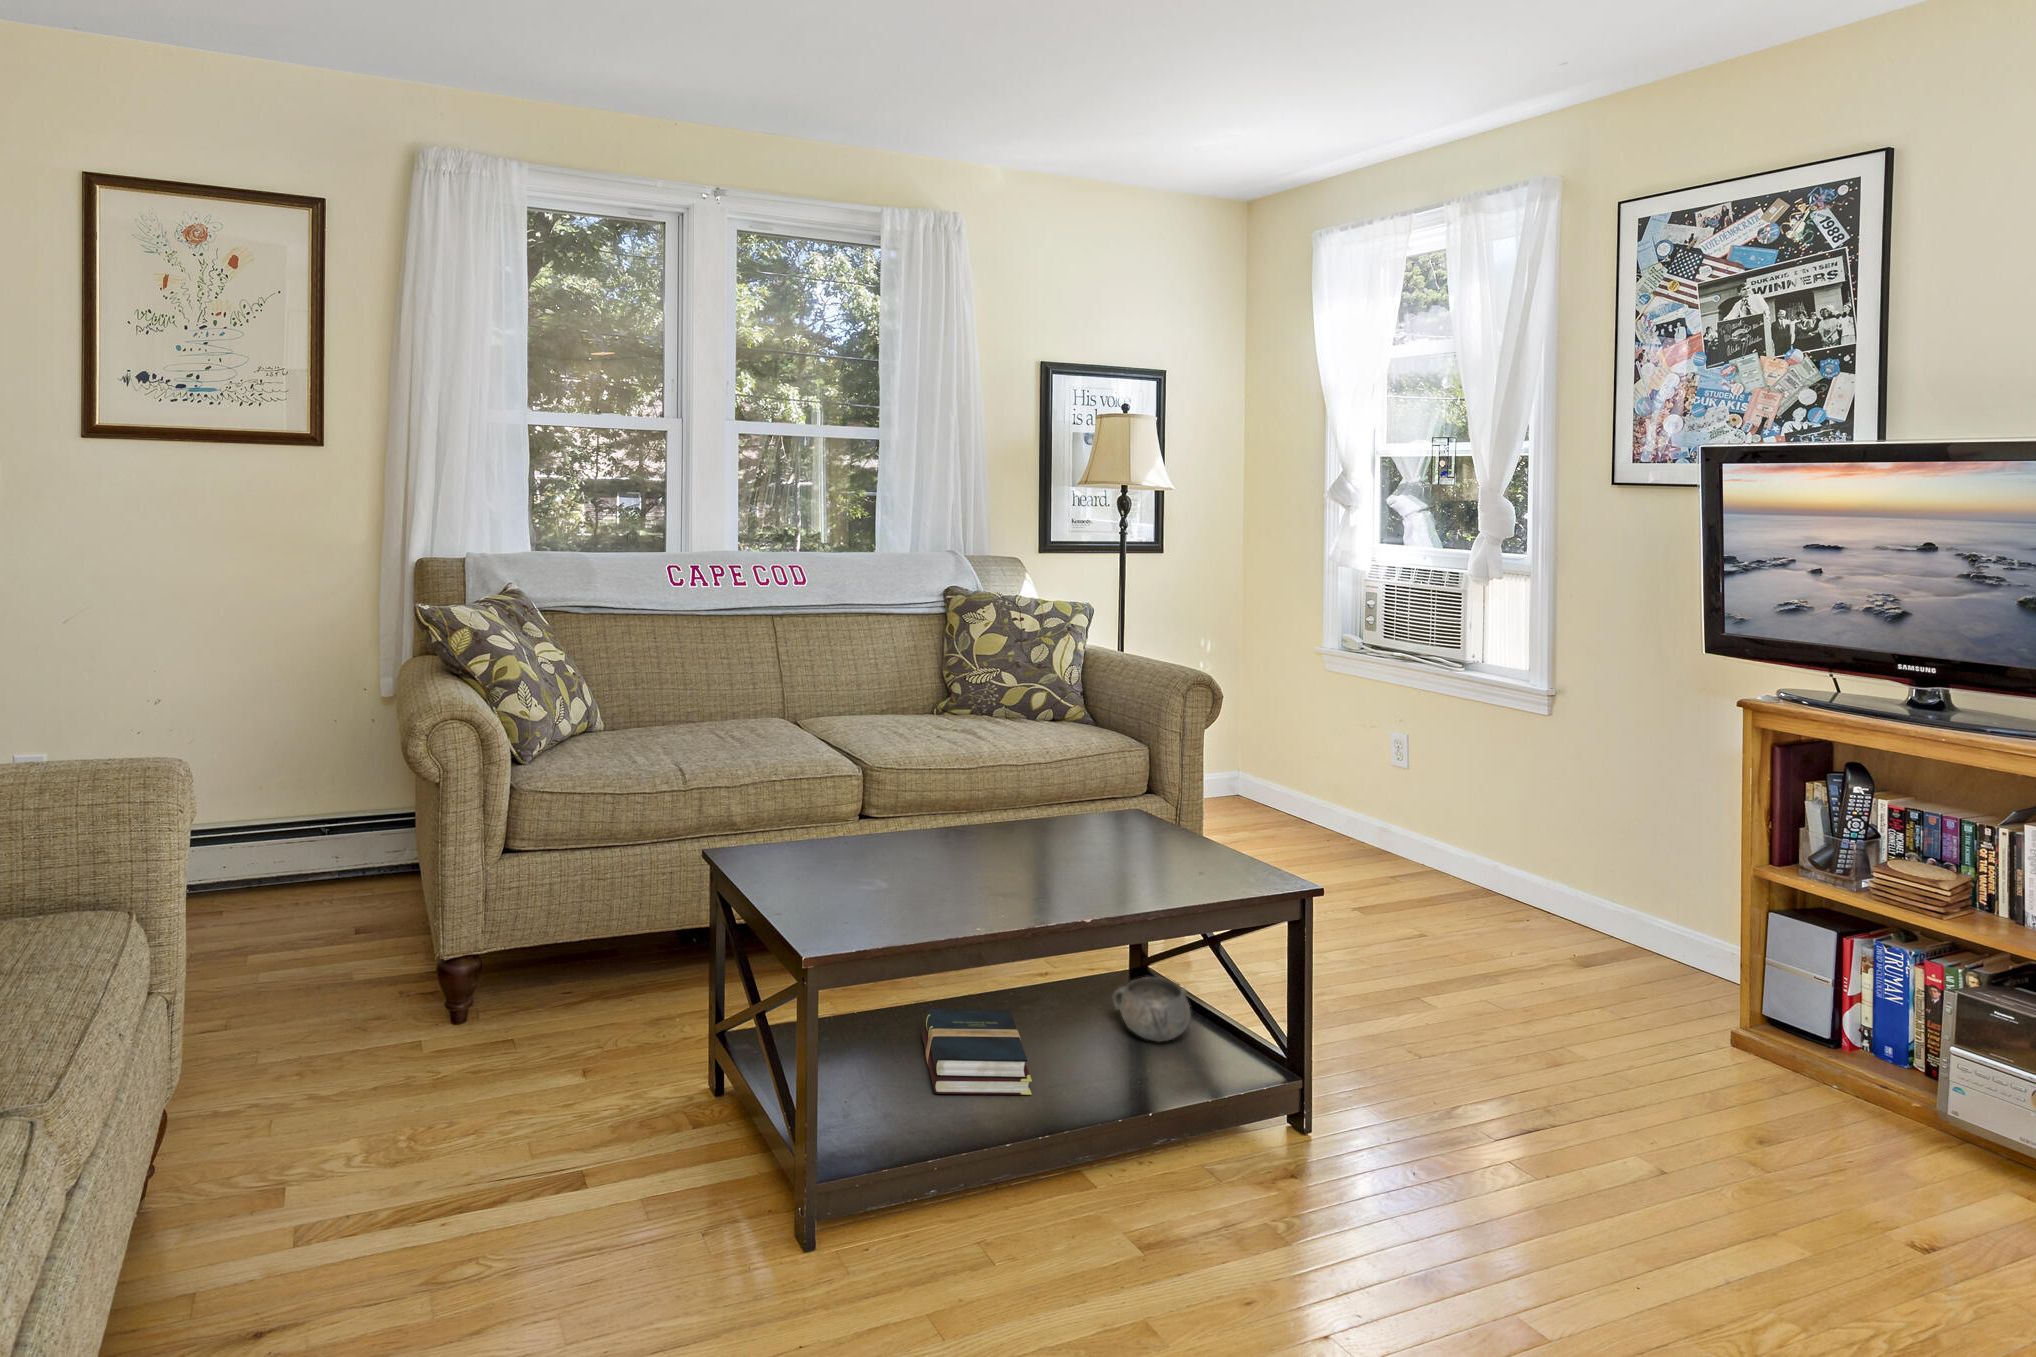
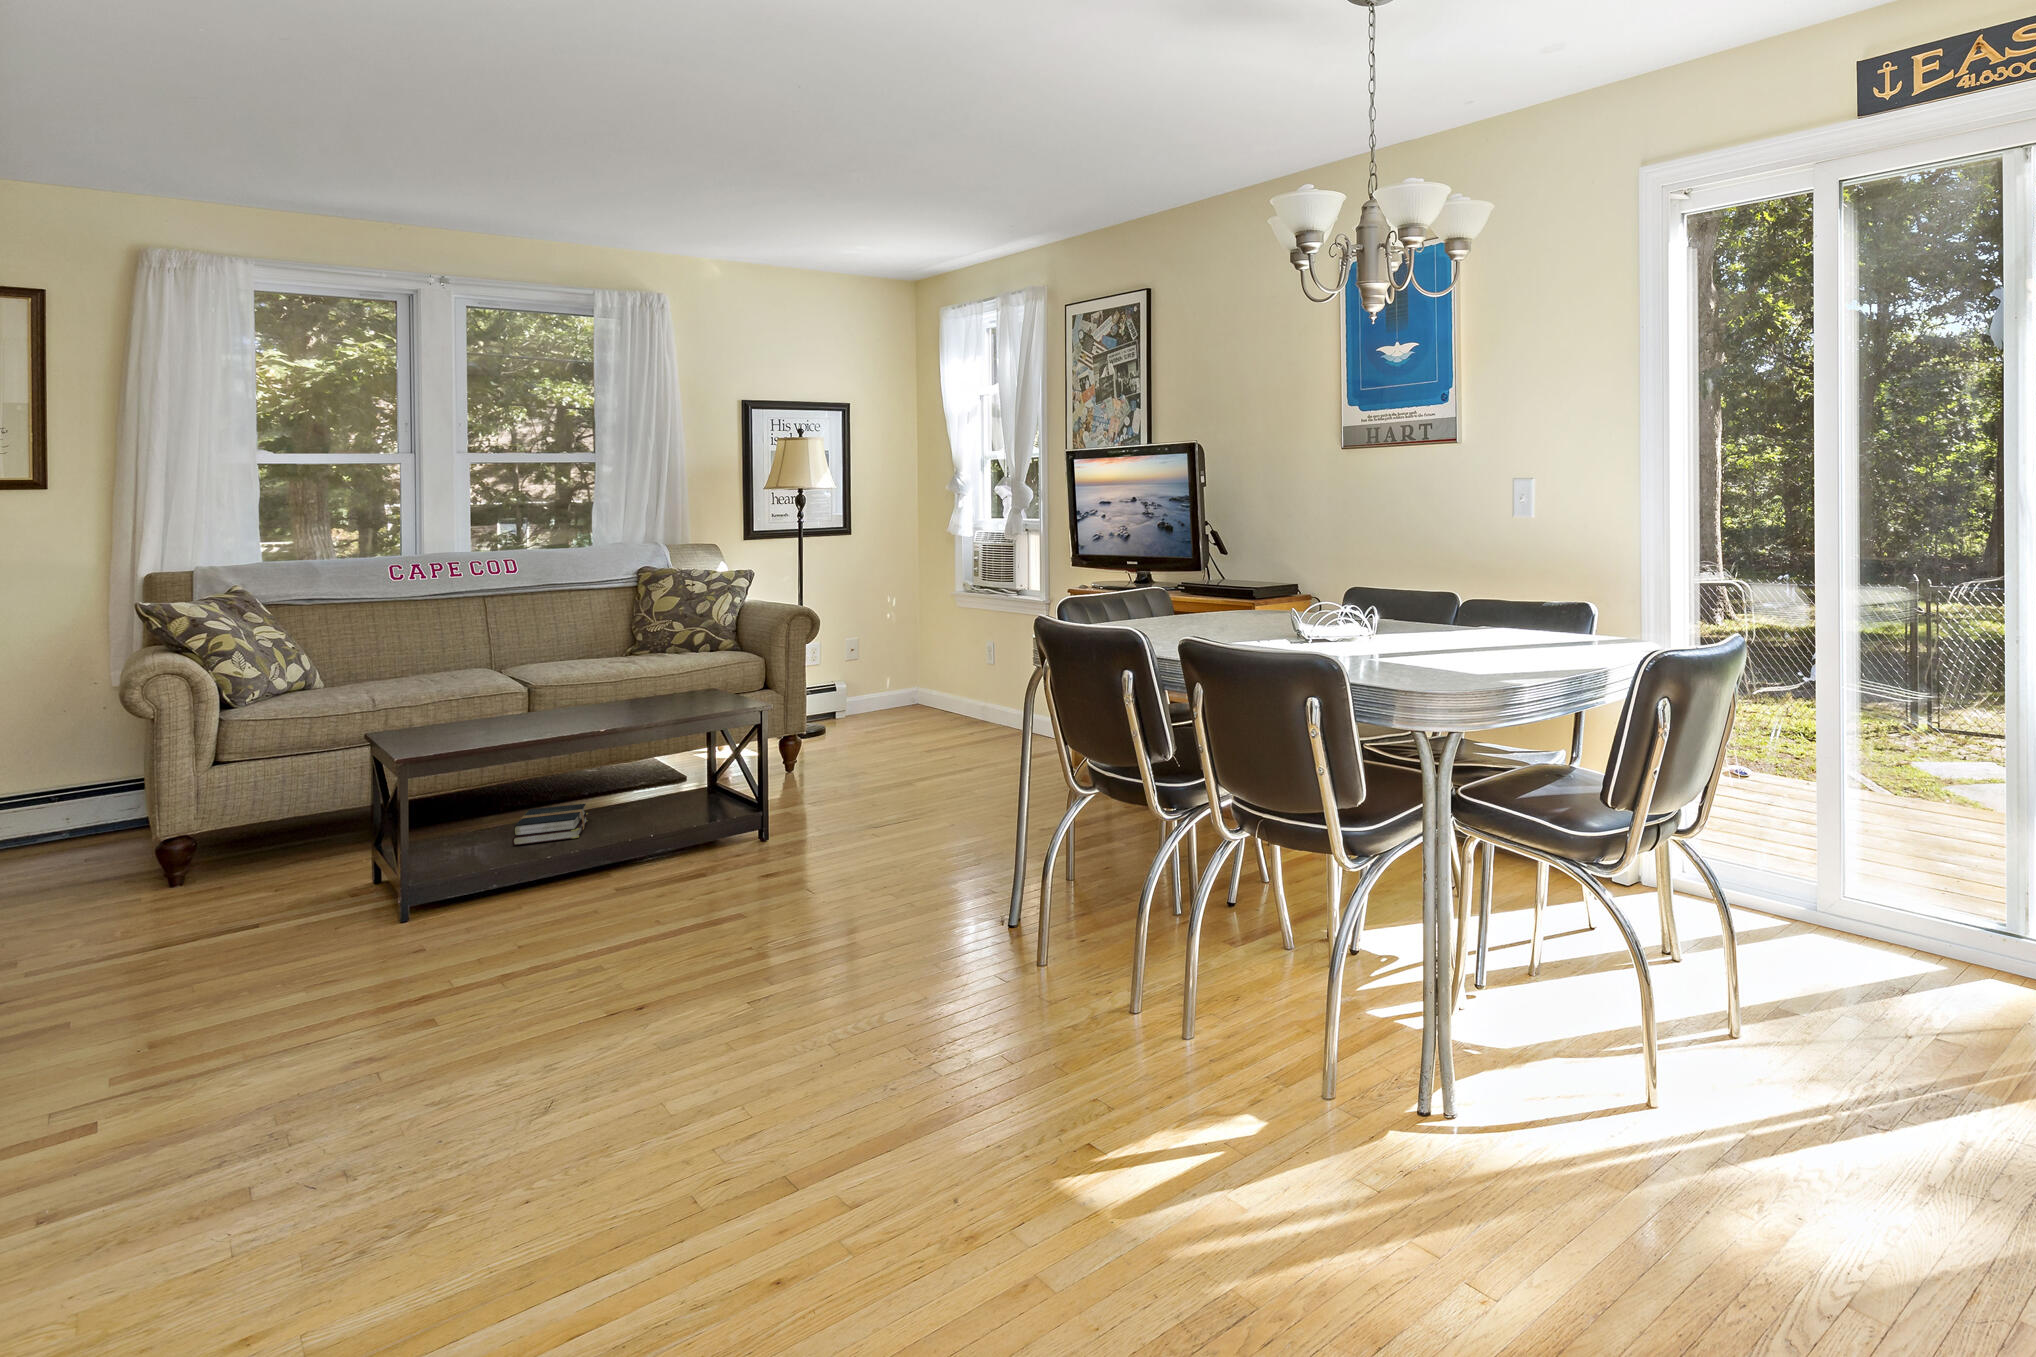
decorative bowl: present [1113,977,1191,1041] -> none [661,775,710,809]

